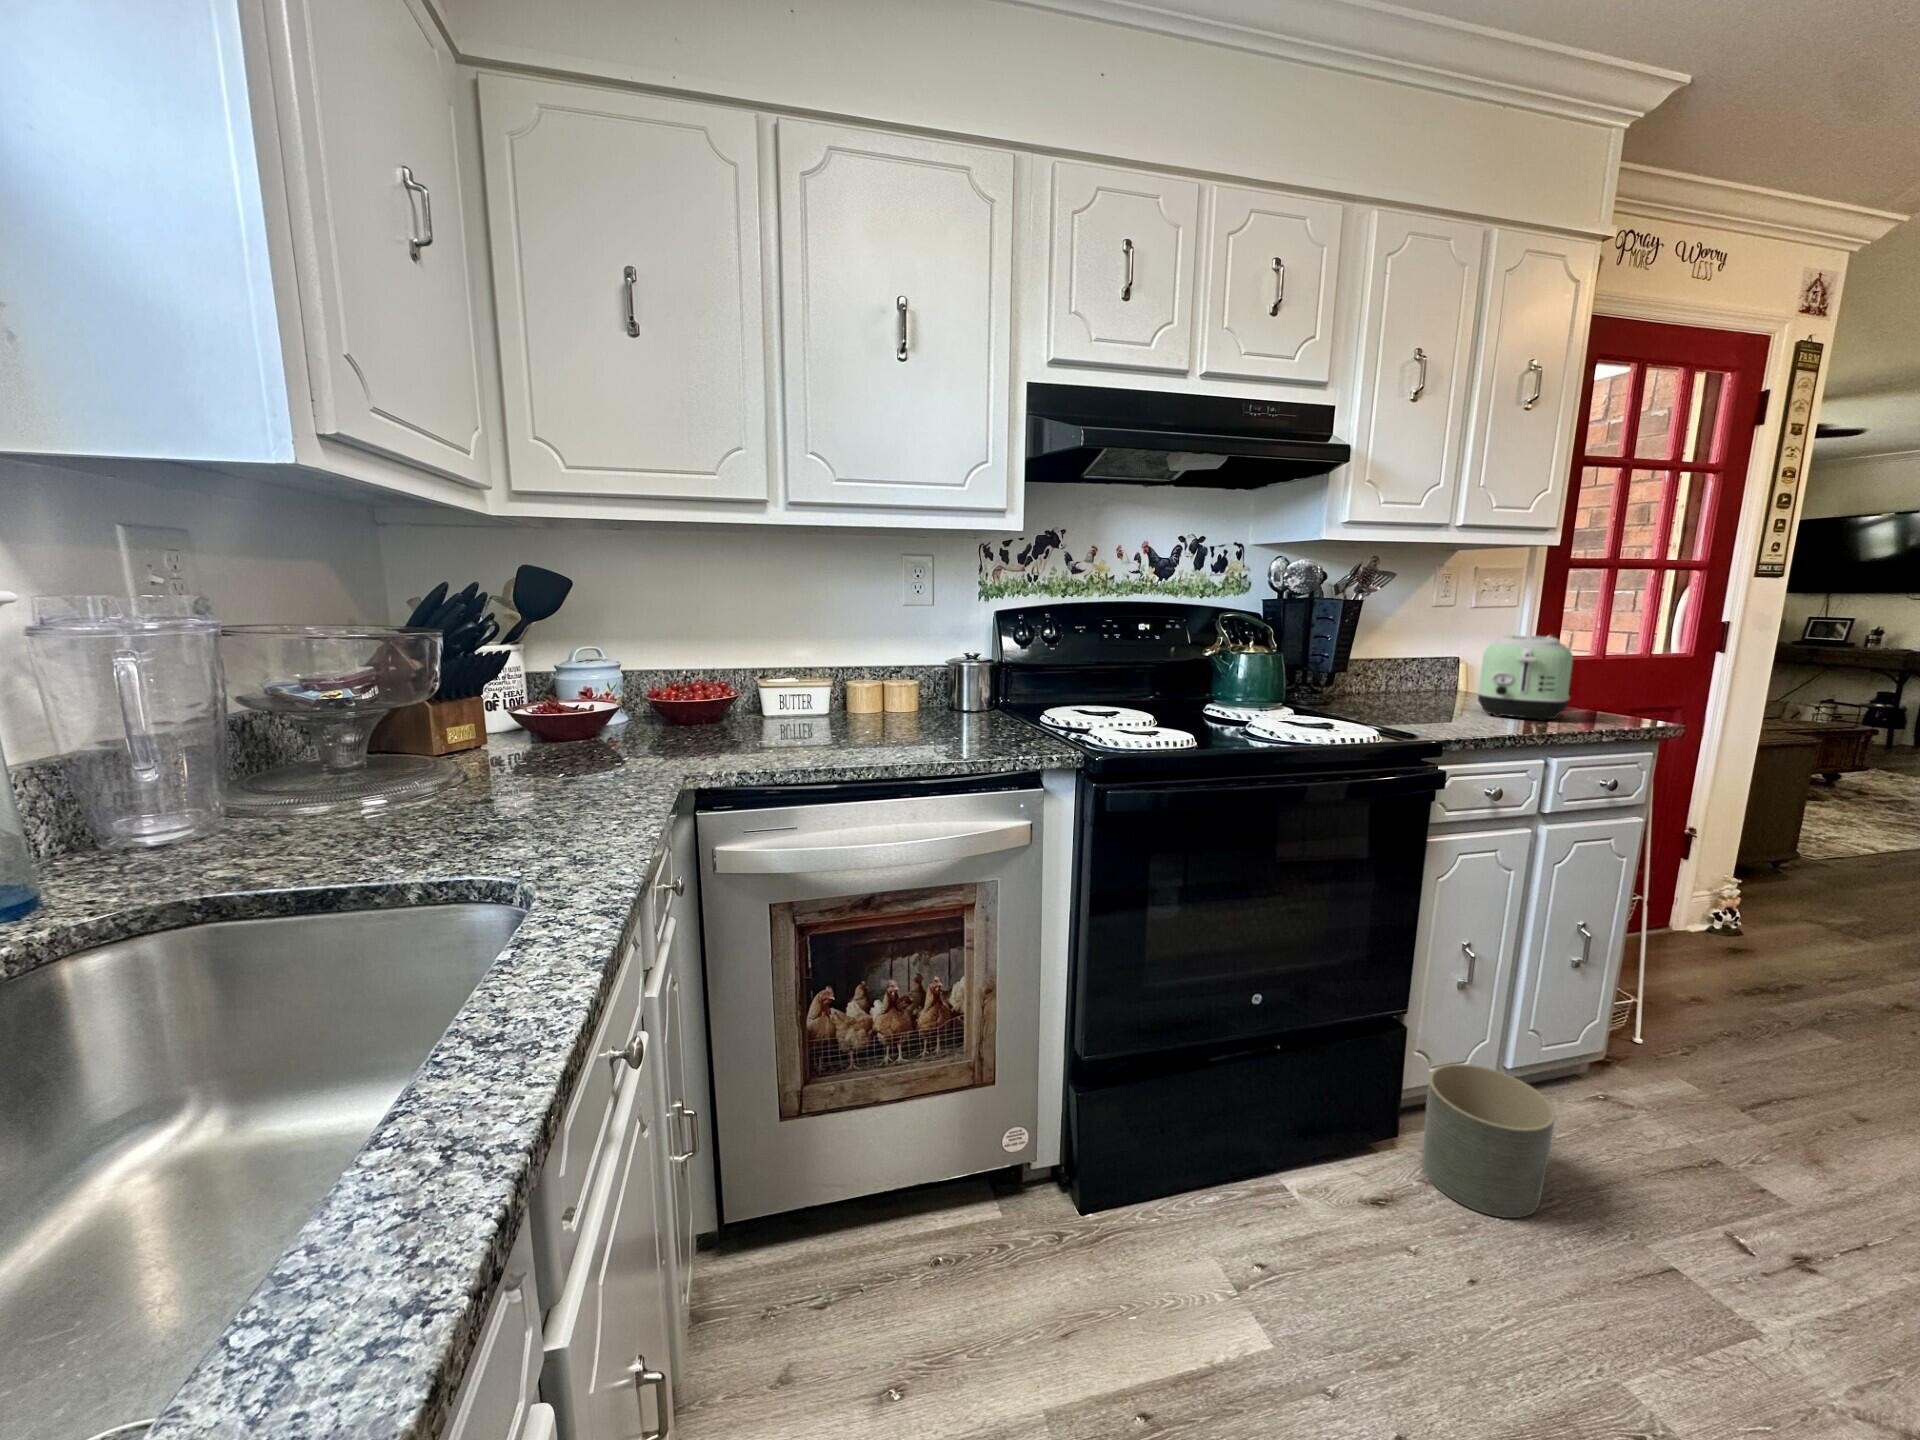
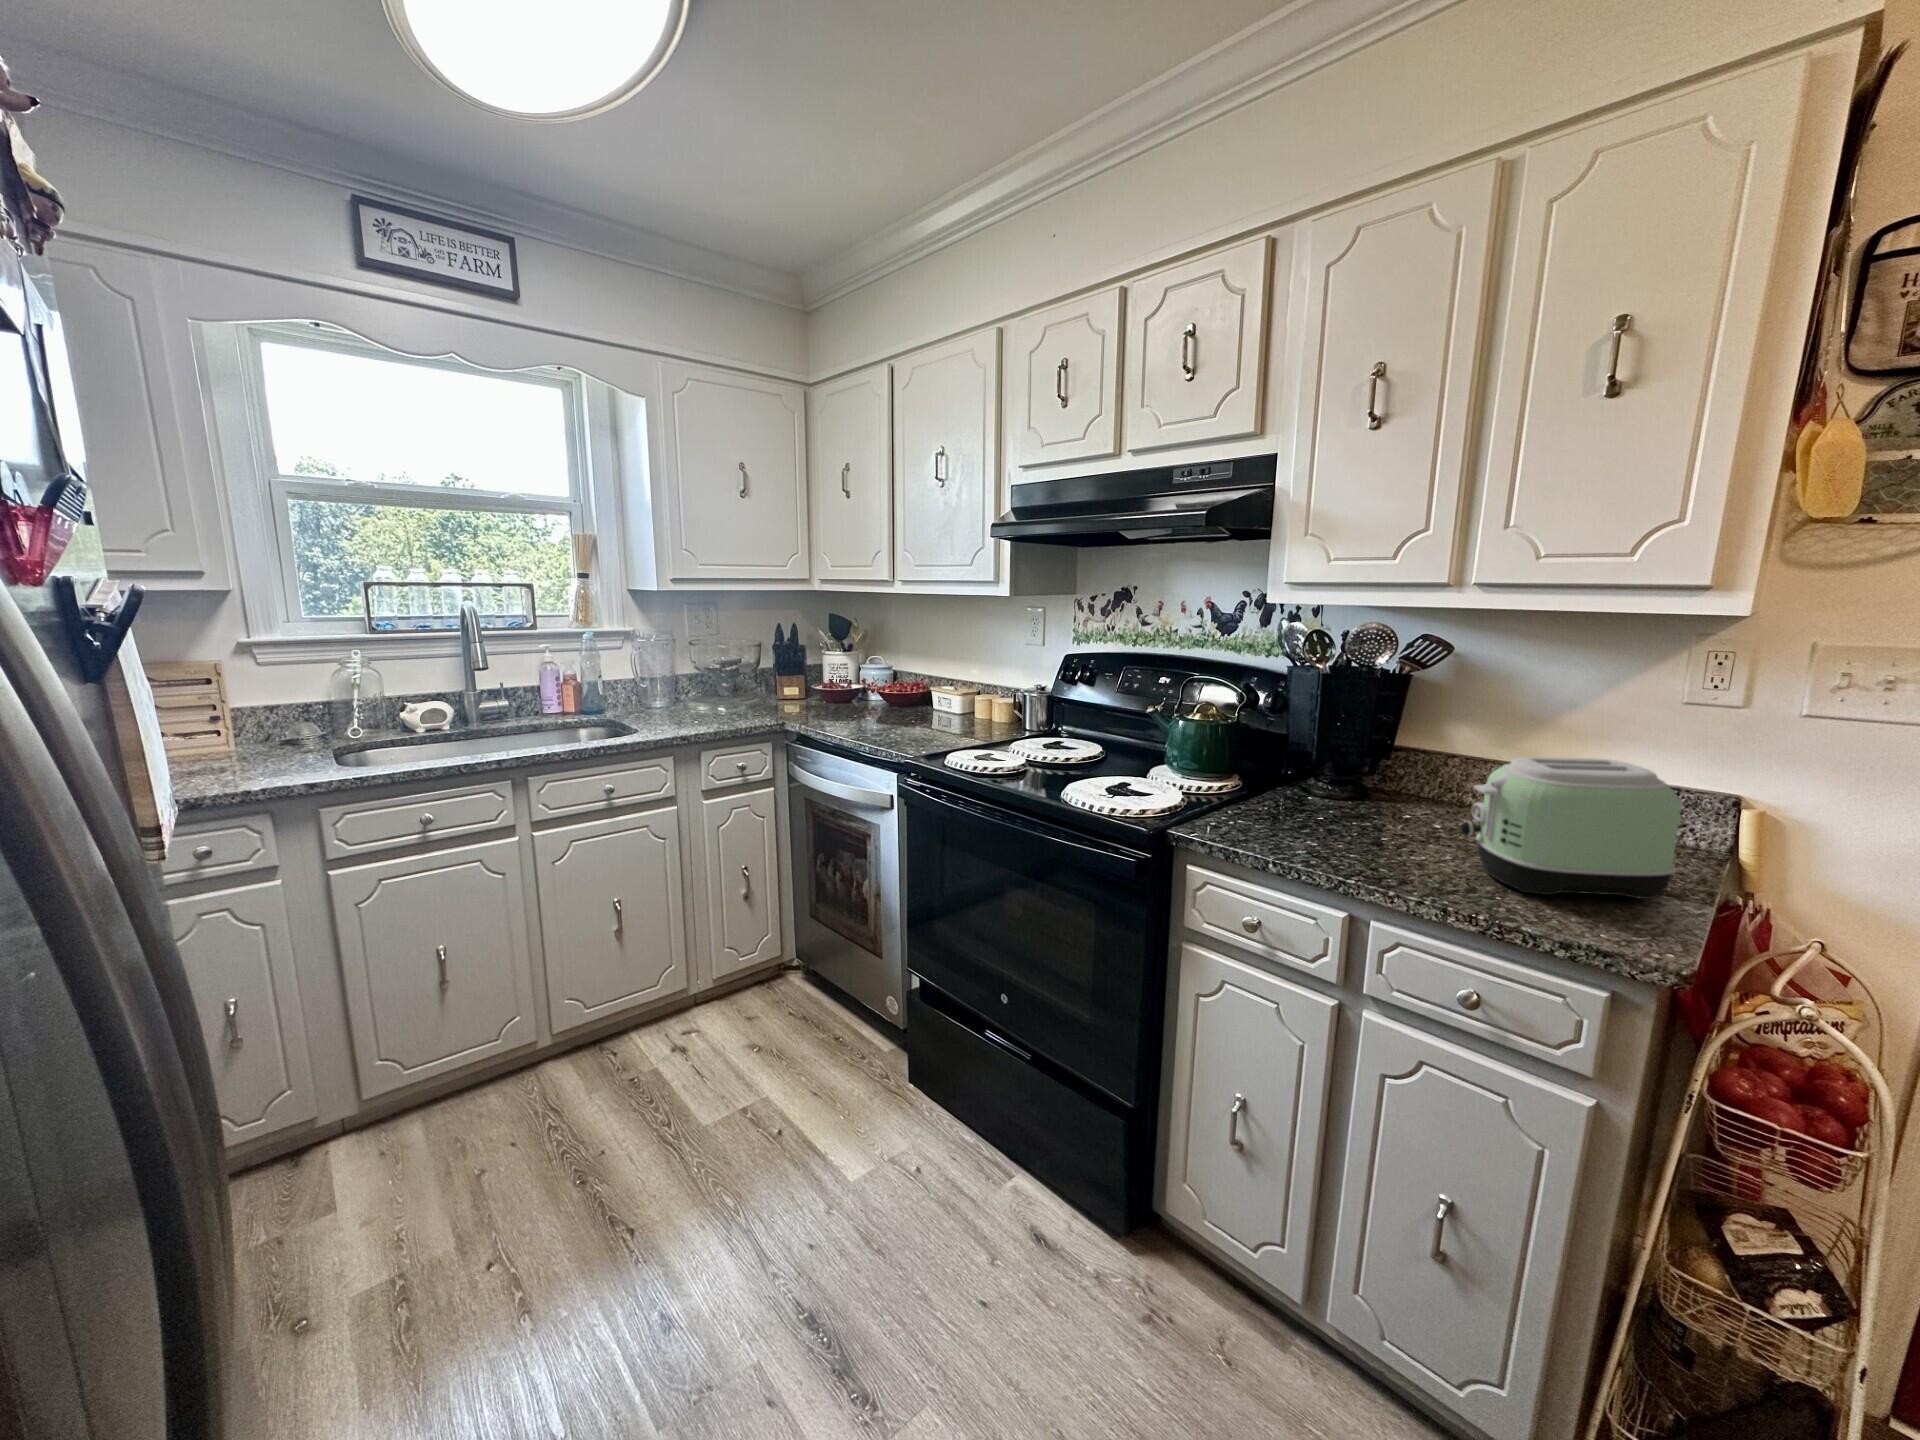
planter: present [1422,1064,1555,1218] -> none [1078,1189,1199,1376]

